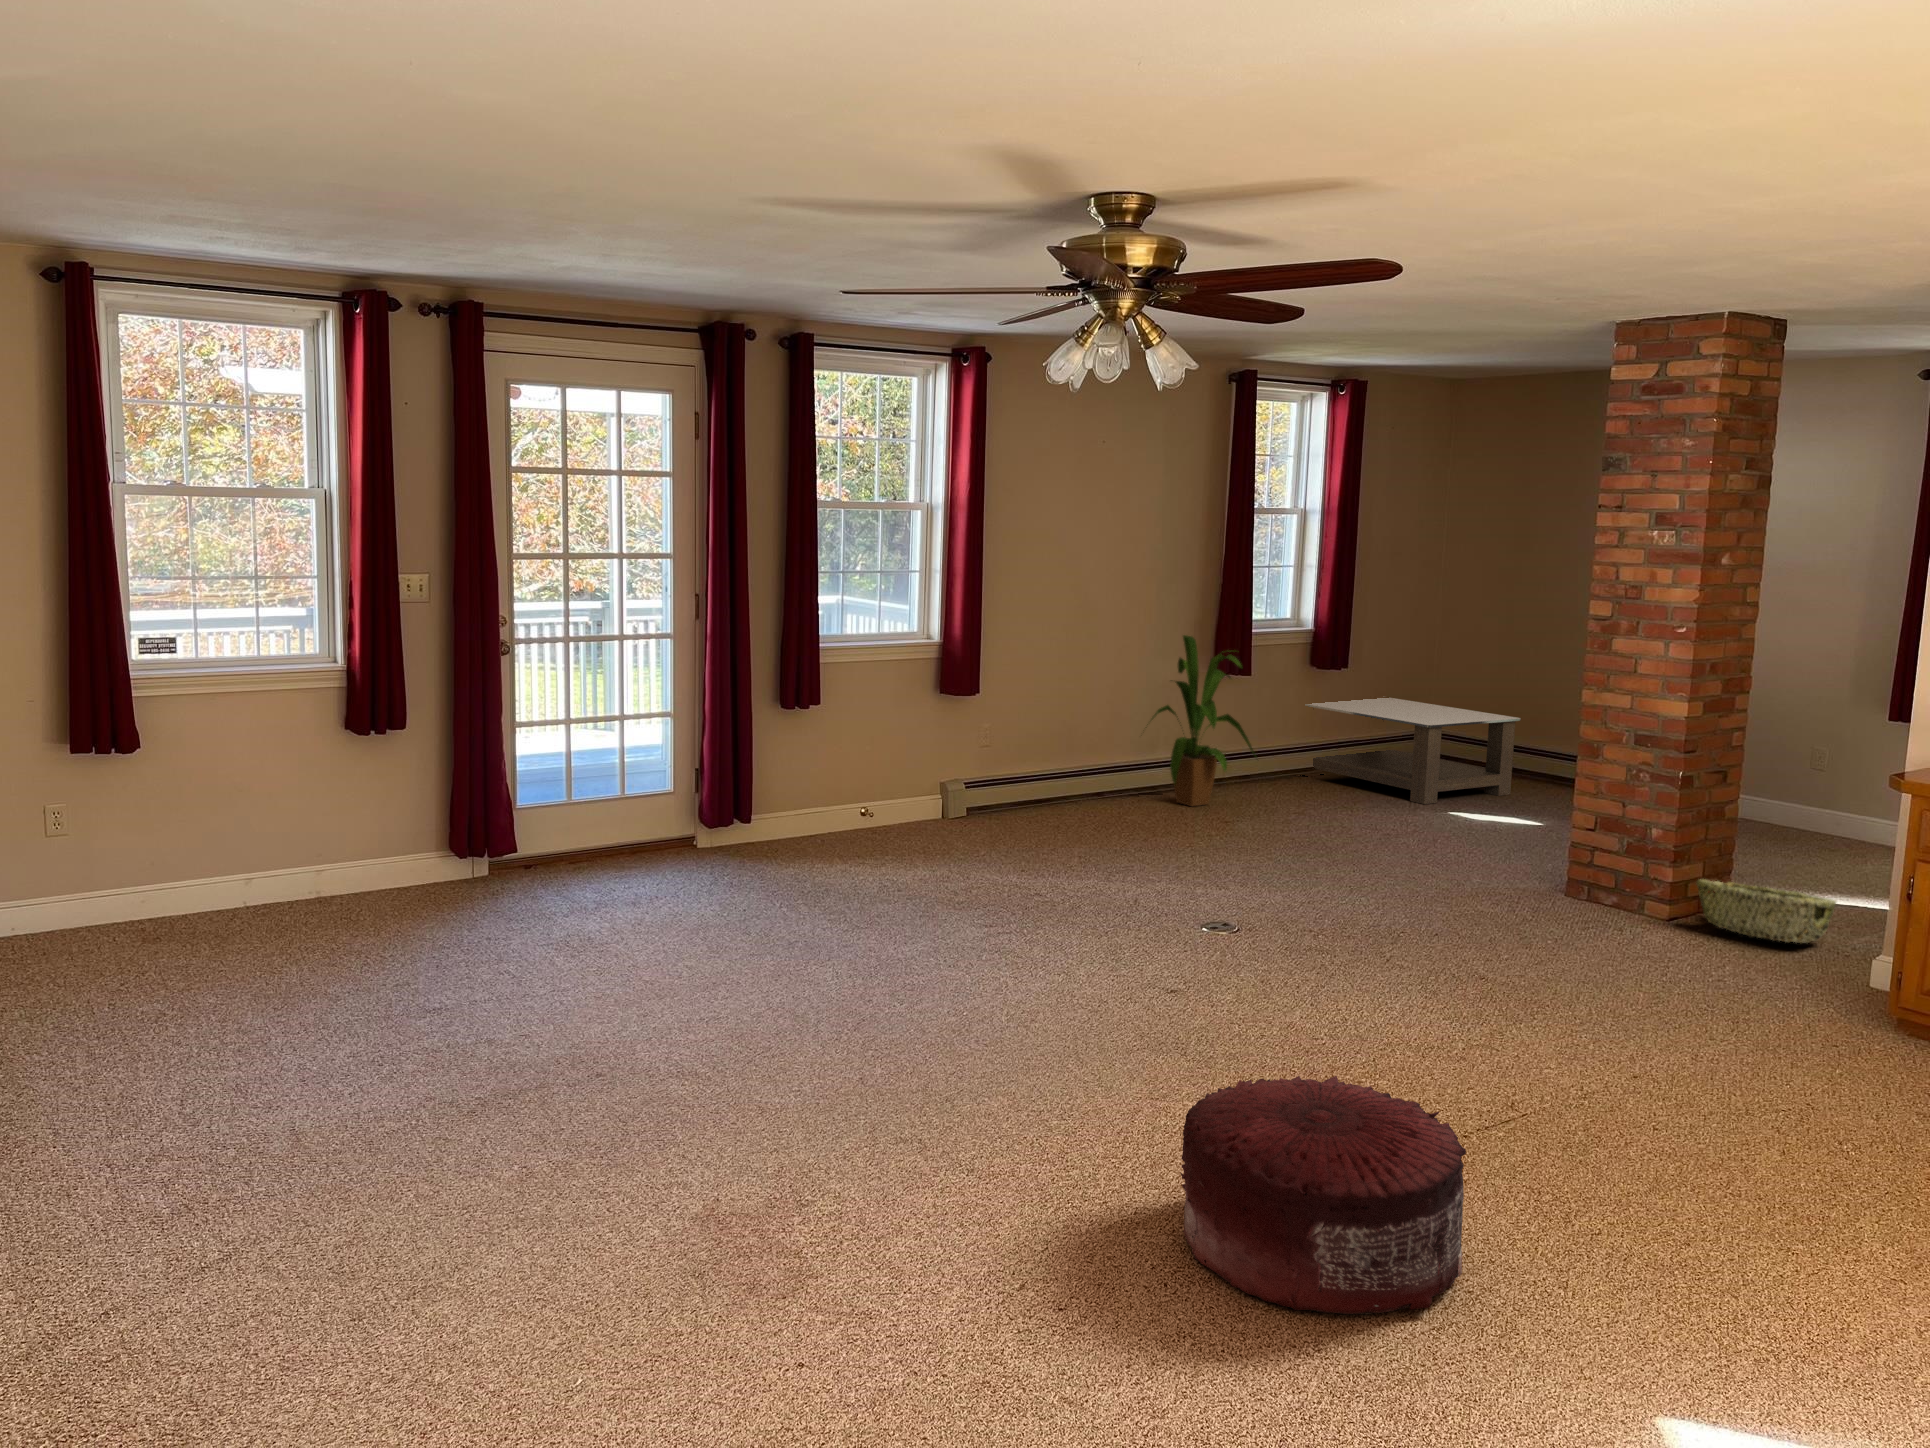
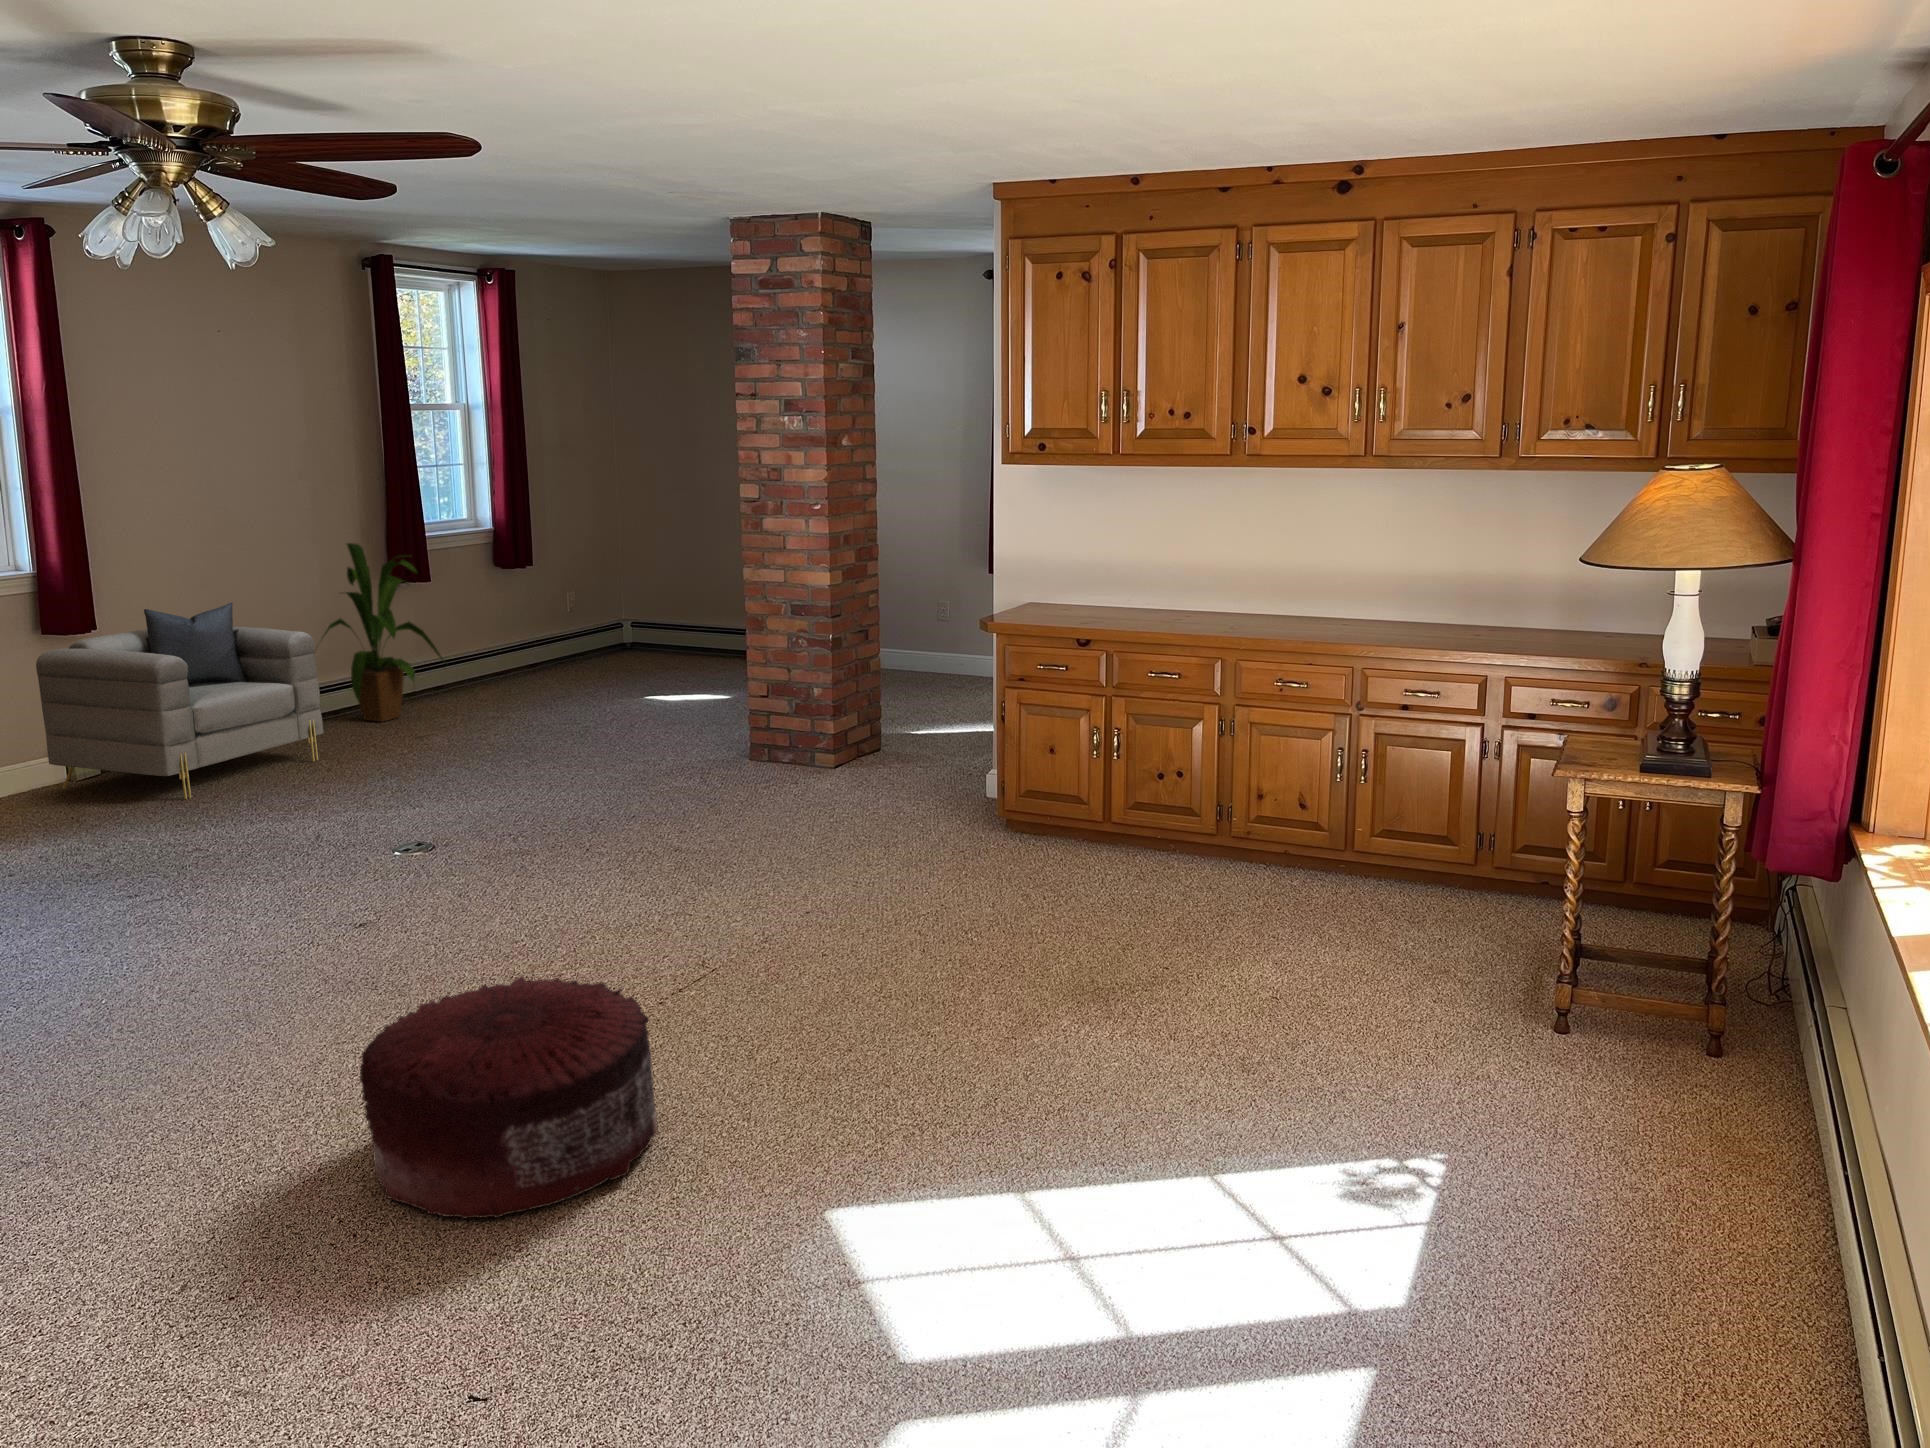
armchair: none [929,681,1147,852] -> present [36,602,323,799]
coffee table: present [1305,698,1521,804] -> none [473,588,700,689]
woven basket: present [1696,880,1836,943] -> none [849,724,955,770]

